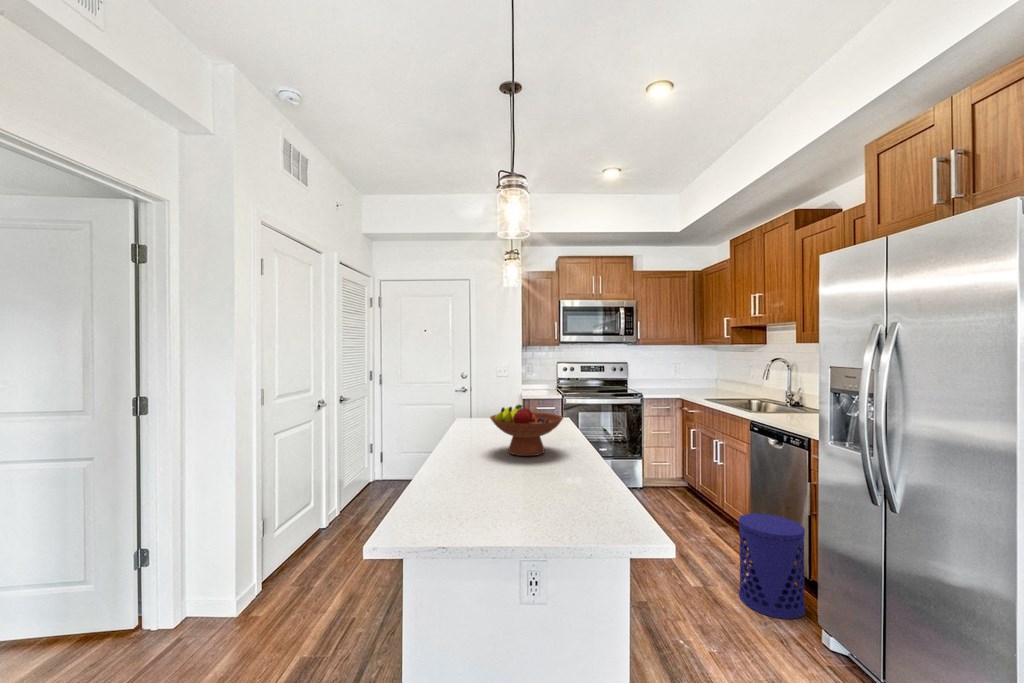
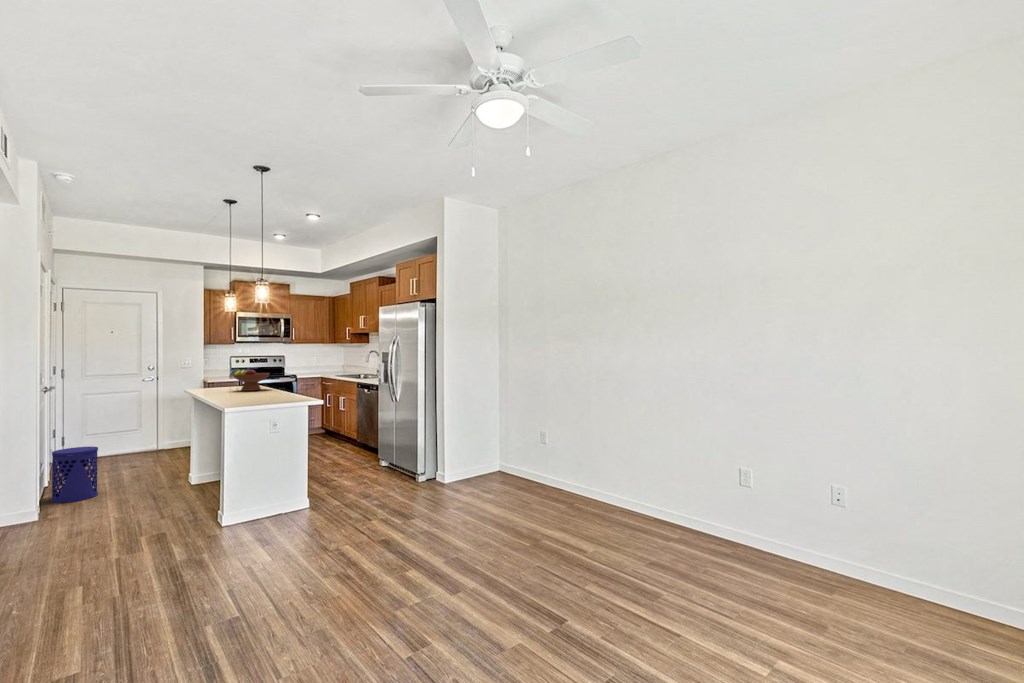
waste bin: present [739,513,805,619] -> present [52,446,98,503]

